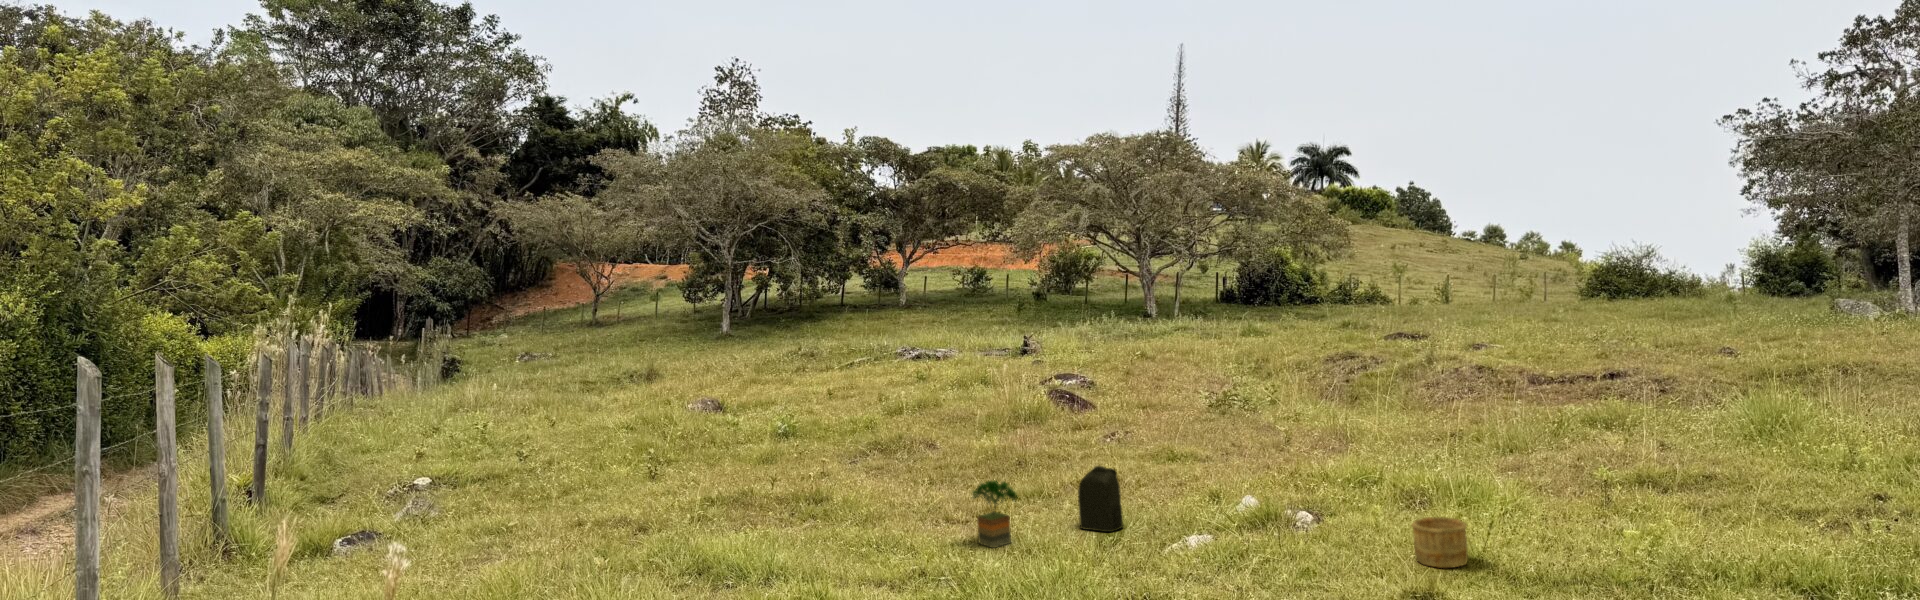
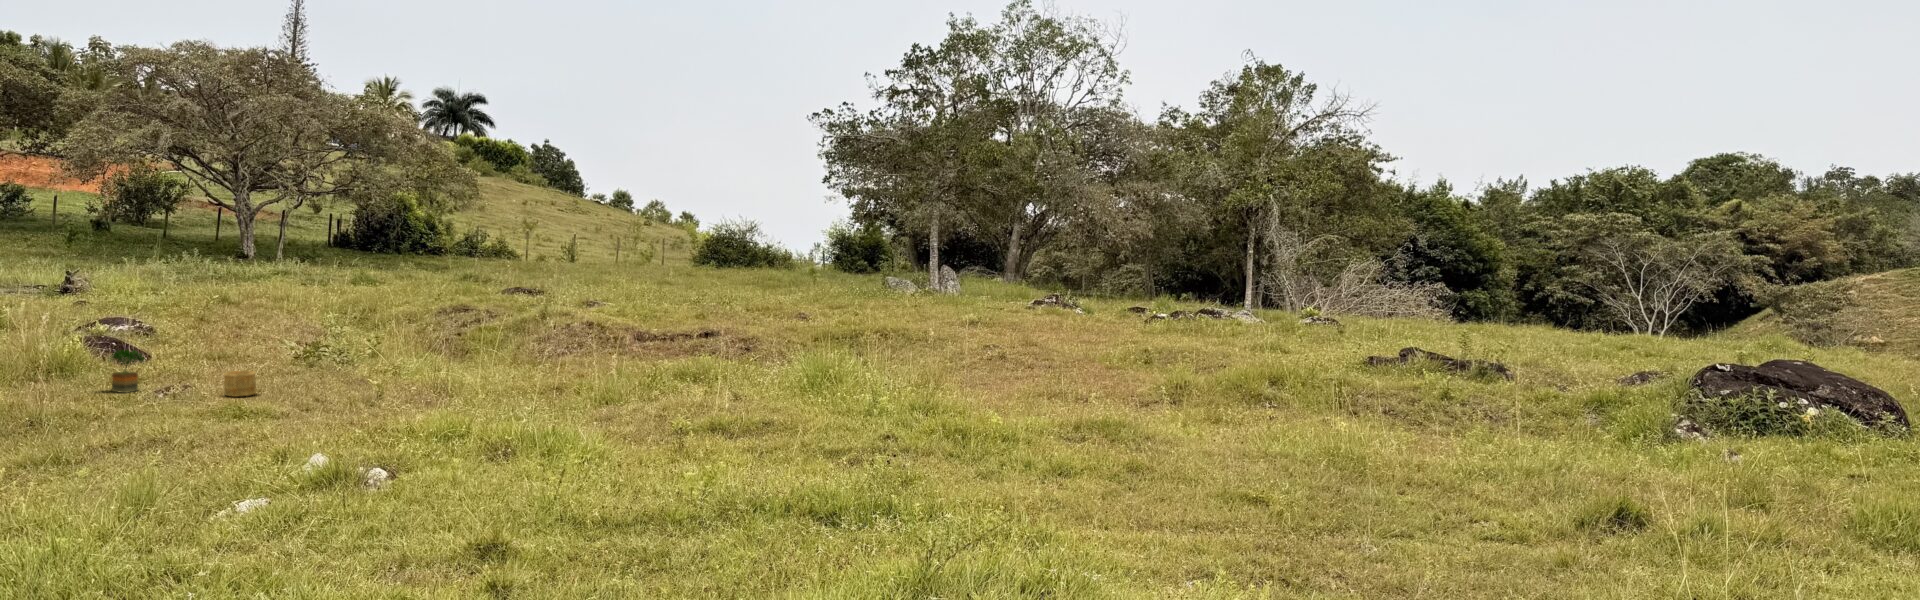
backpack: present [1078,466,1123,532] -> none [189,343,222,385]
wooden bucket: present [1412,517,1468,568] -> present [223,370,256,397]

